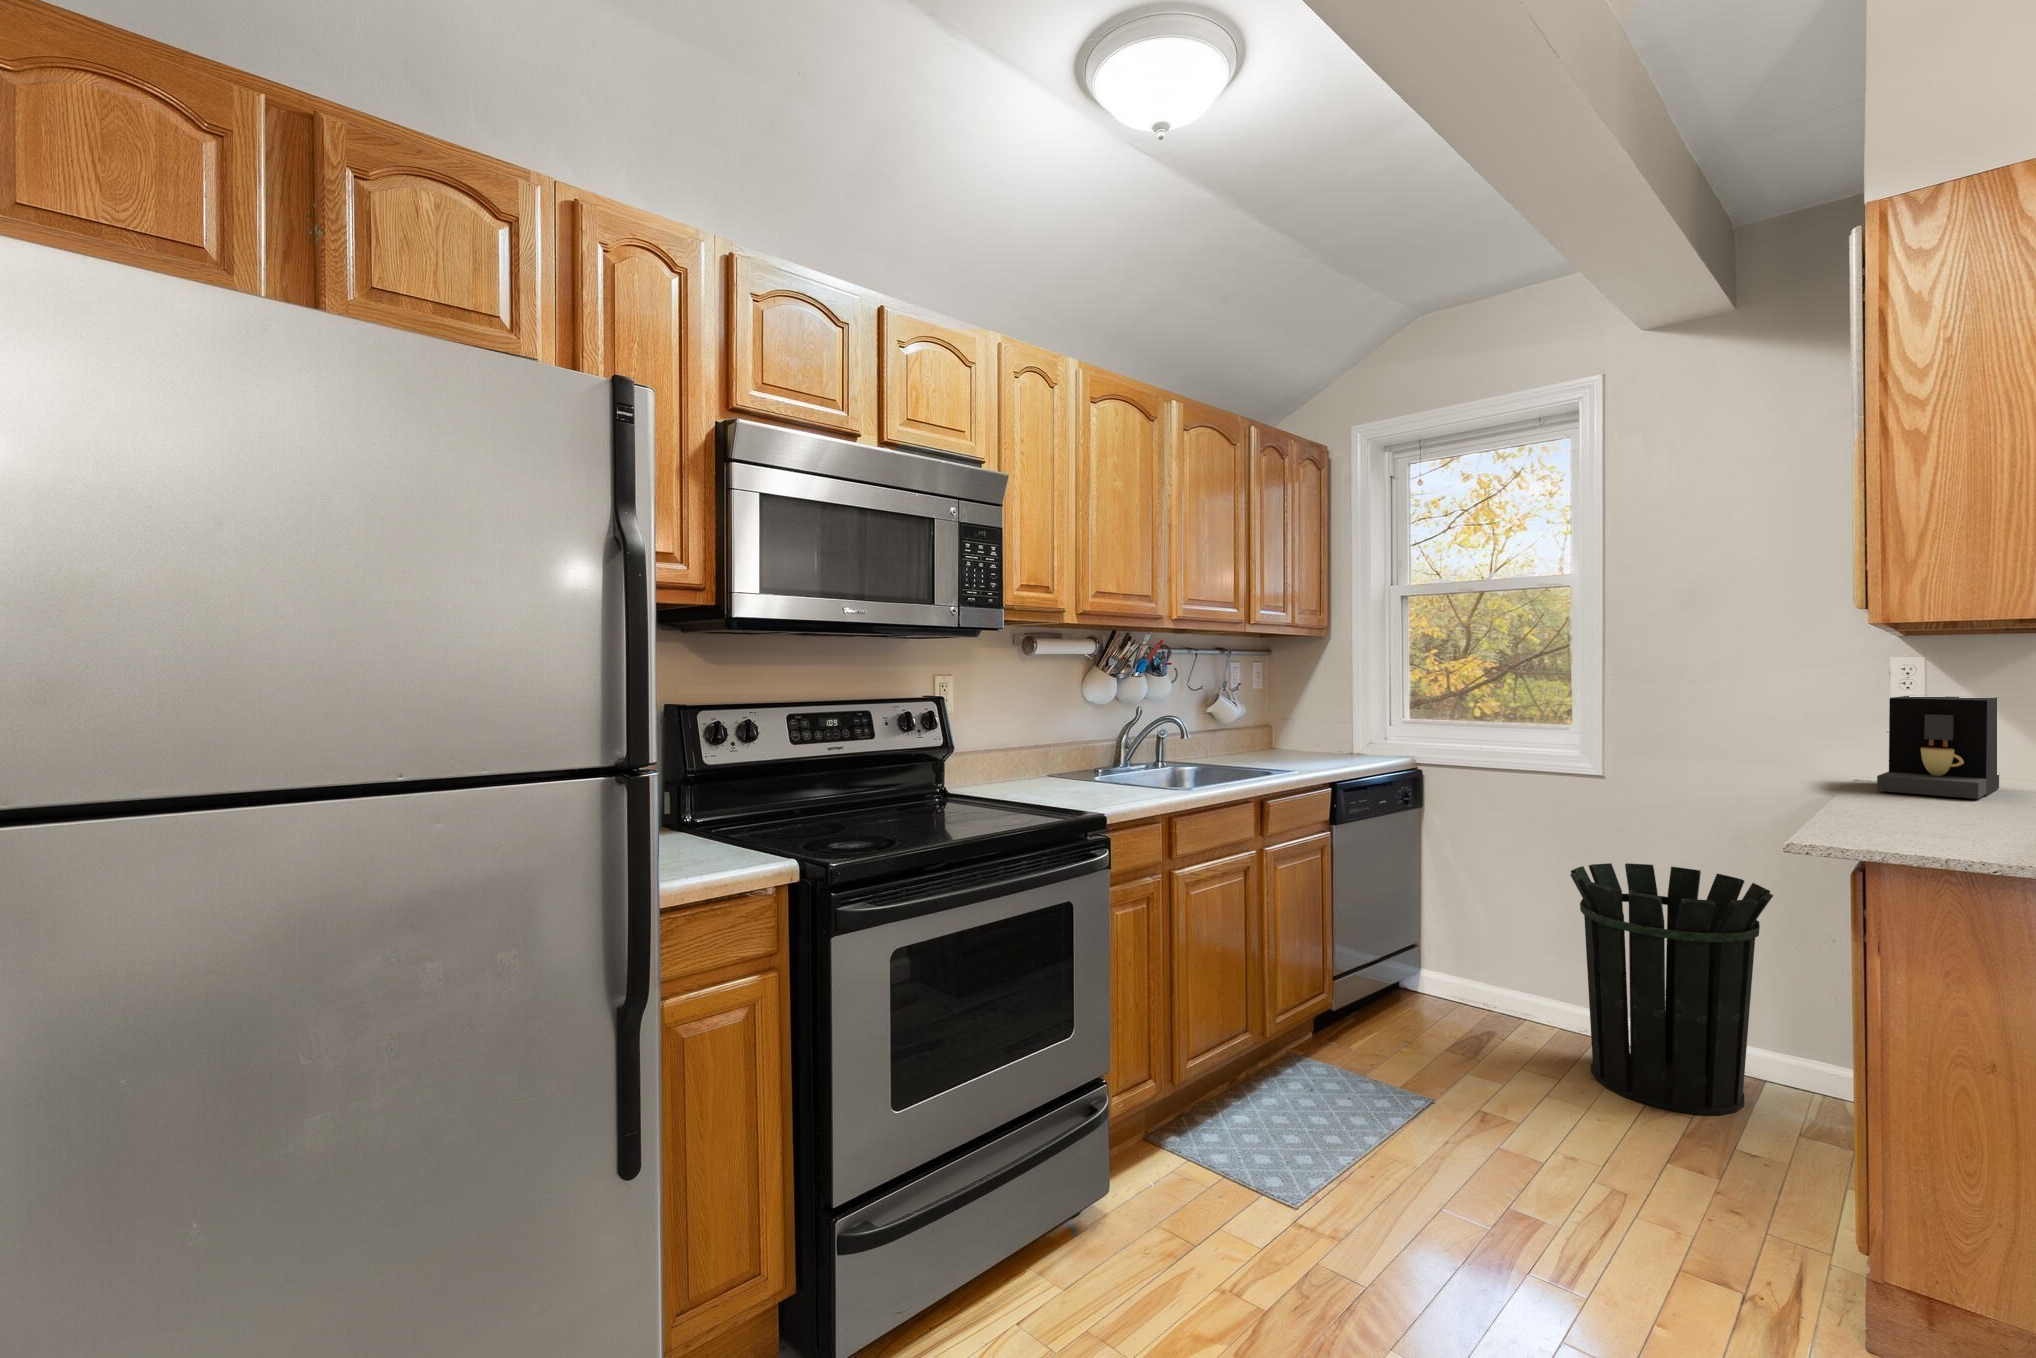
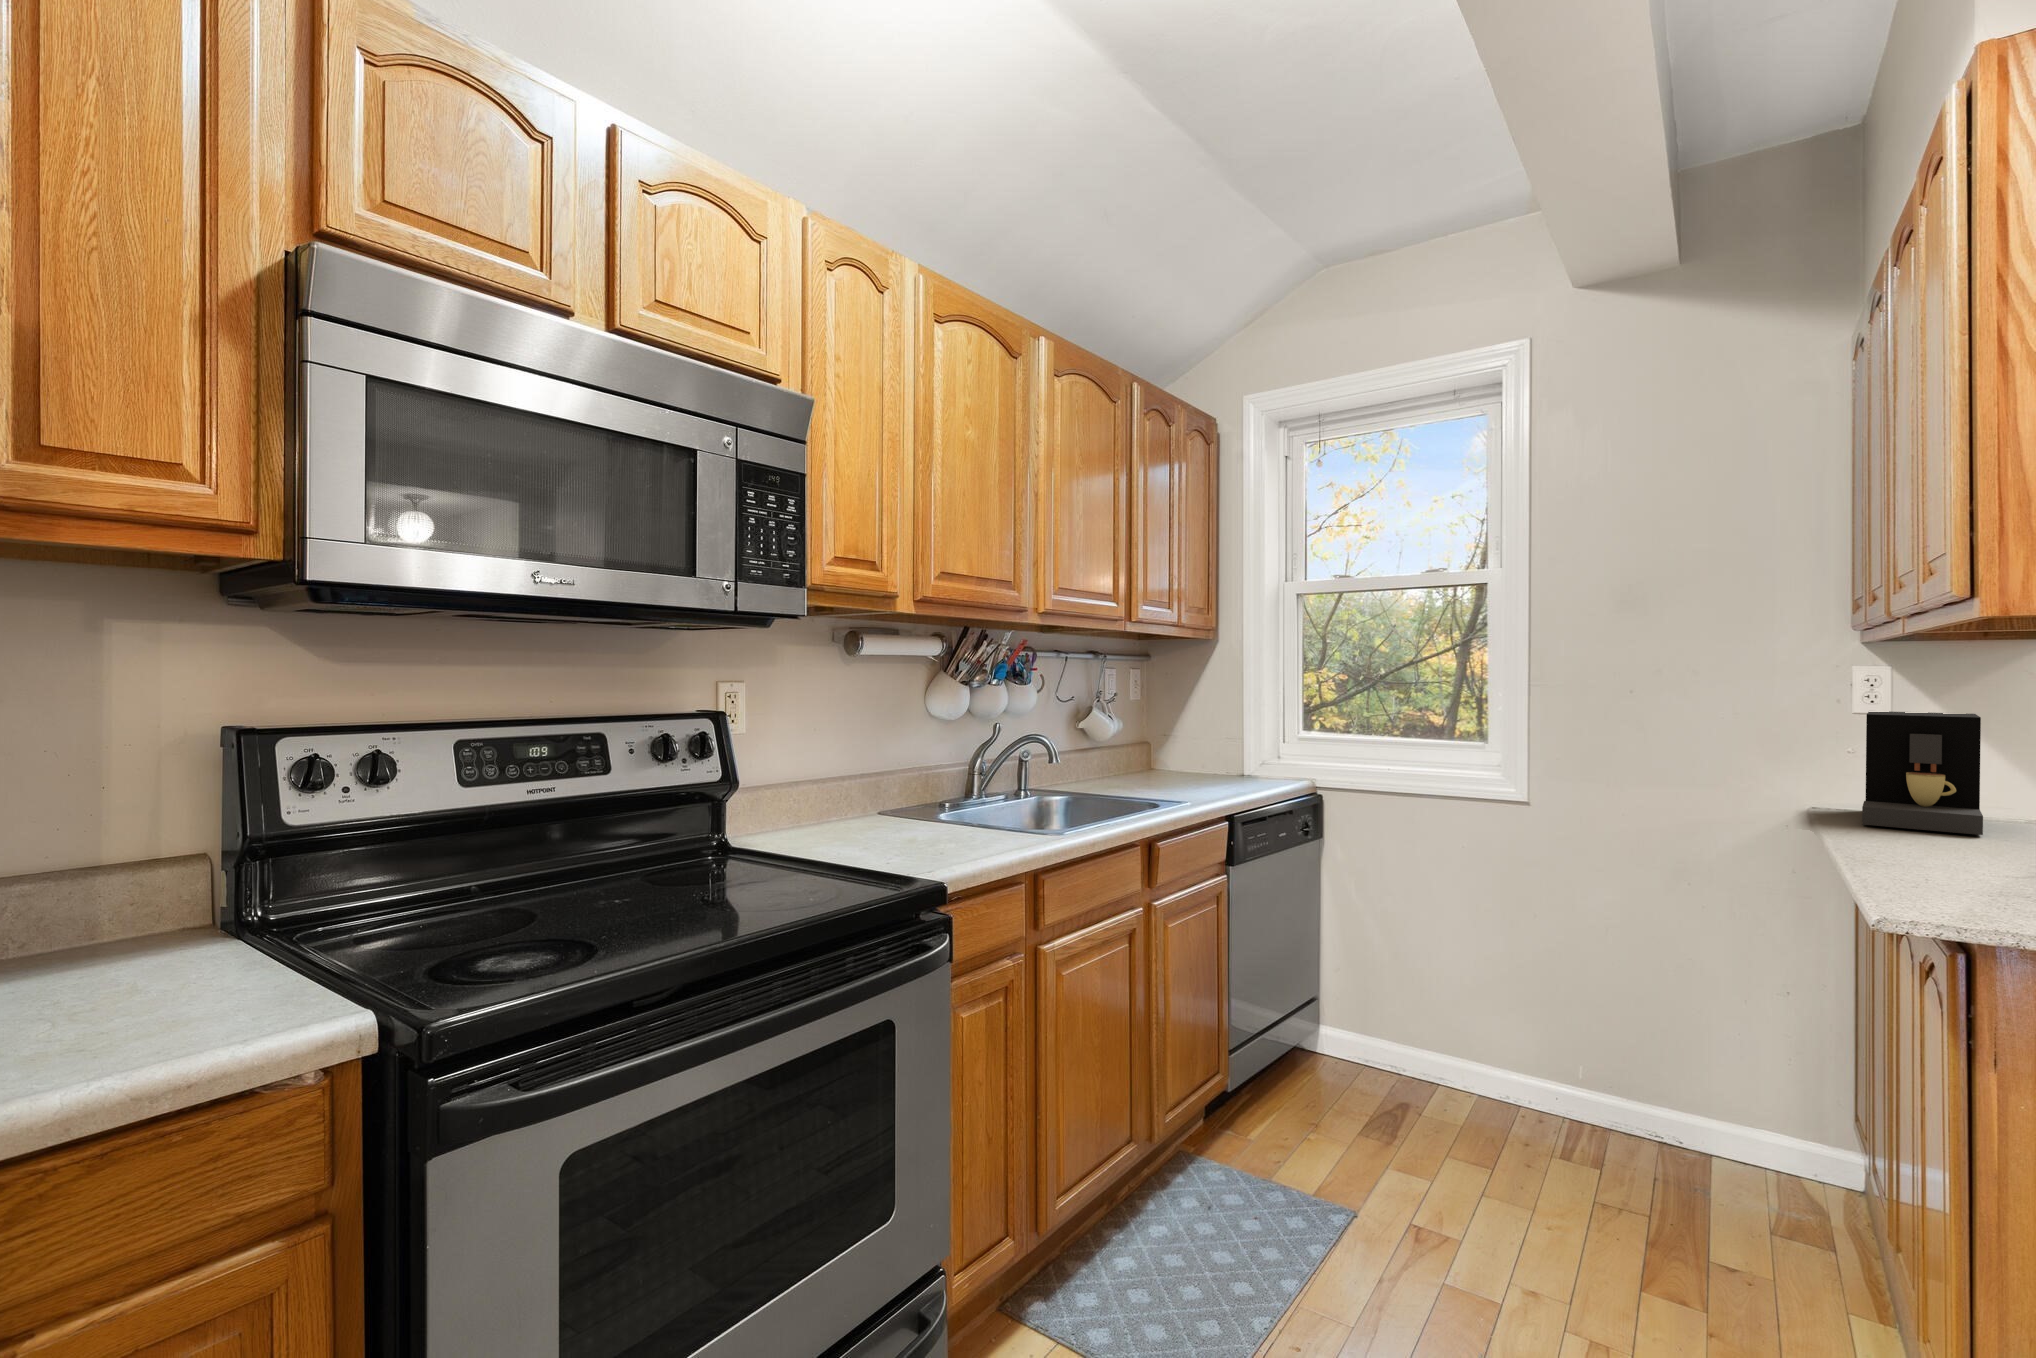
waste bin: present [1570,863,1773,1115] -> none [1502,905,1736,1214]

